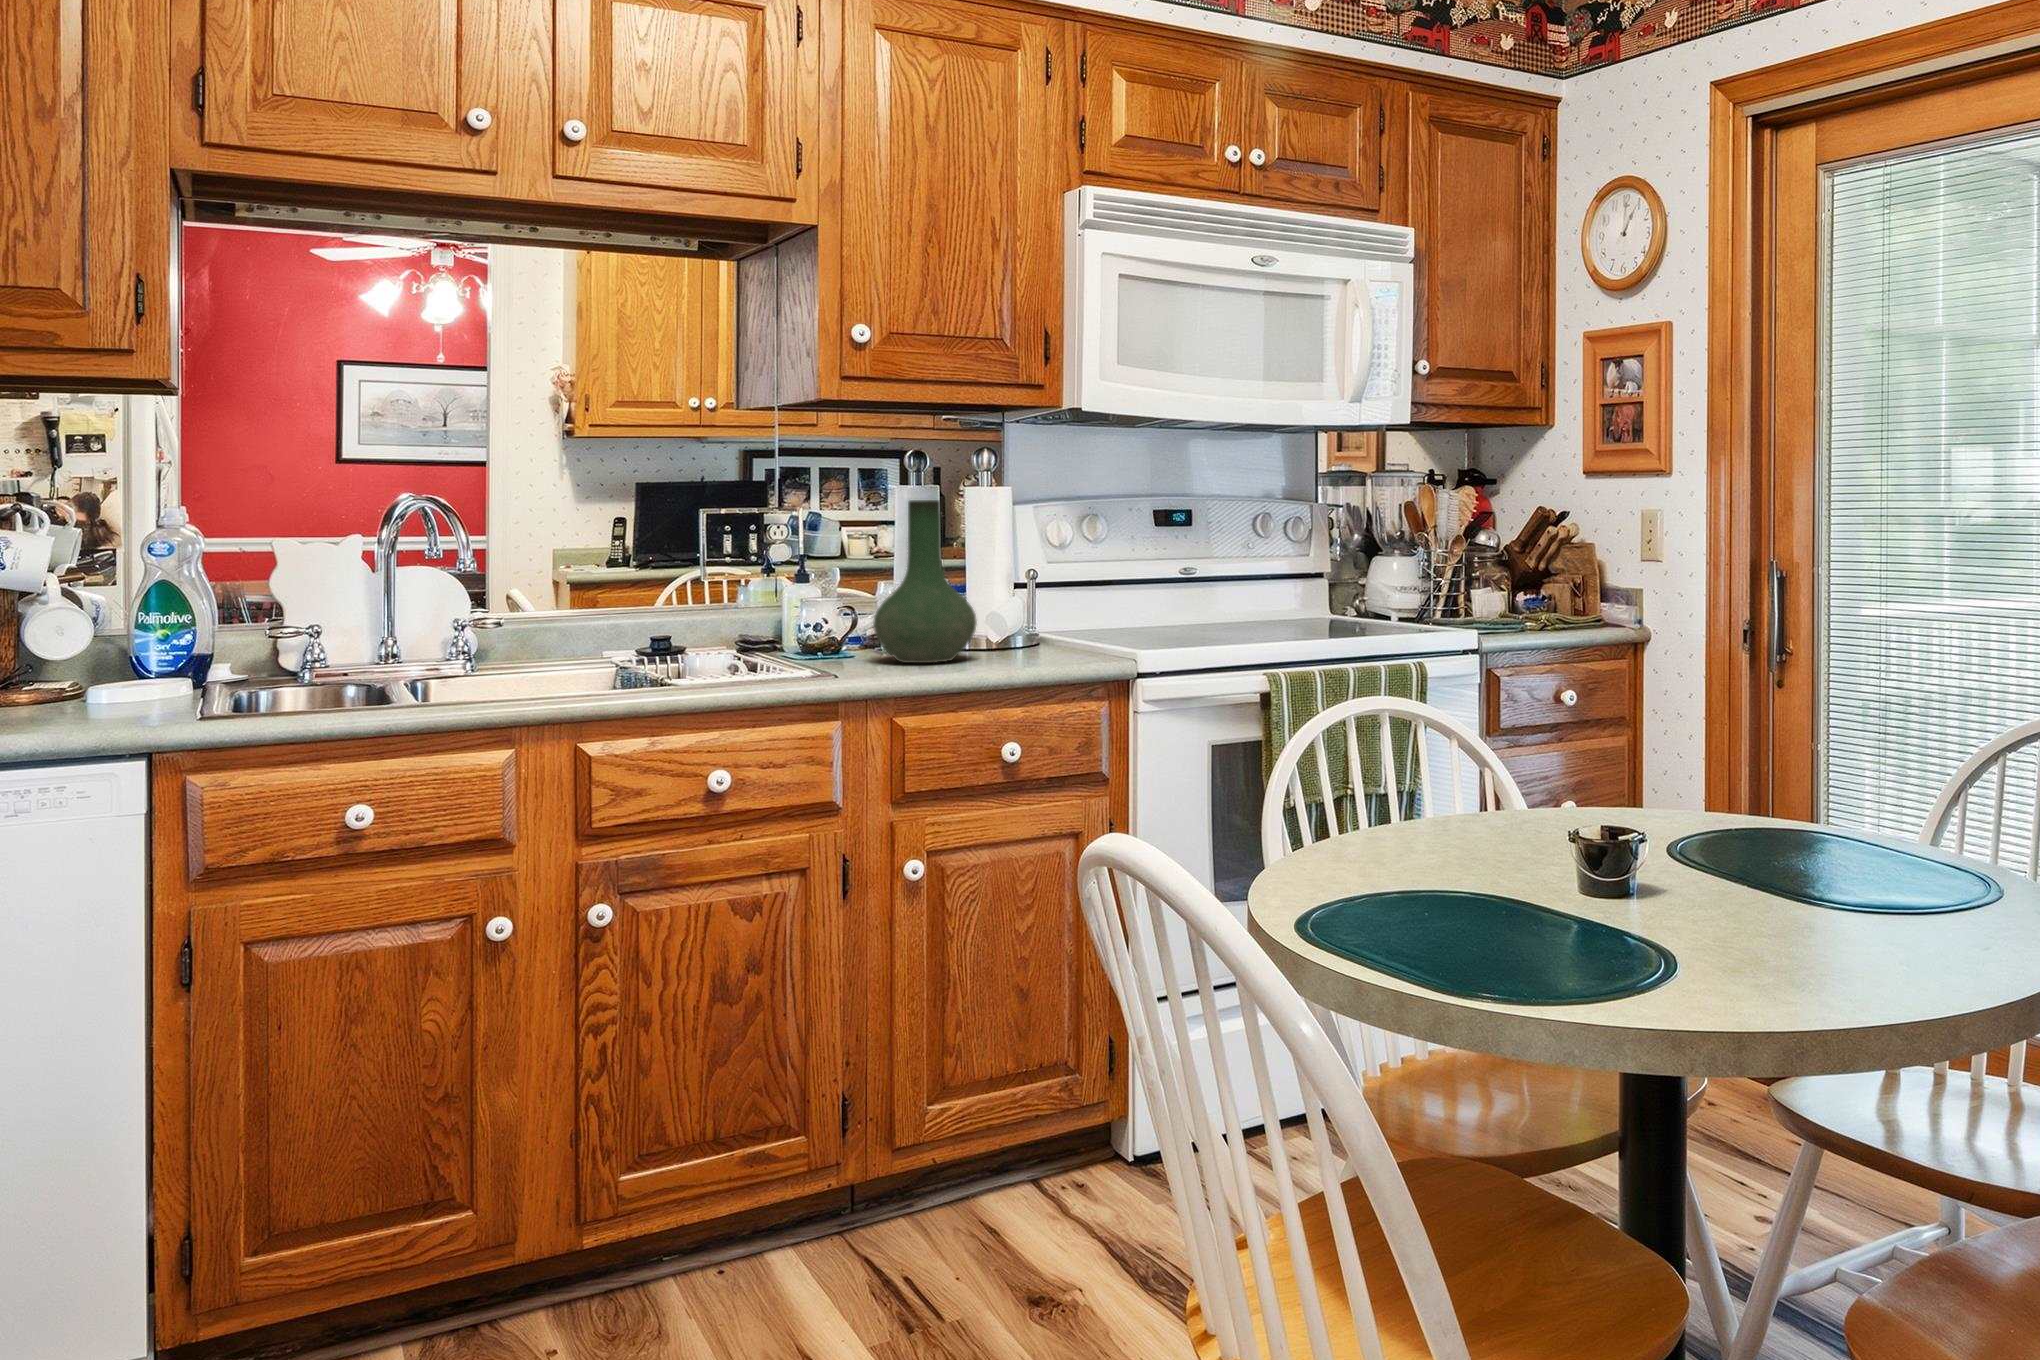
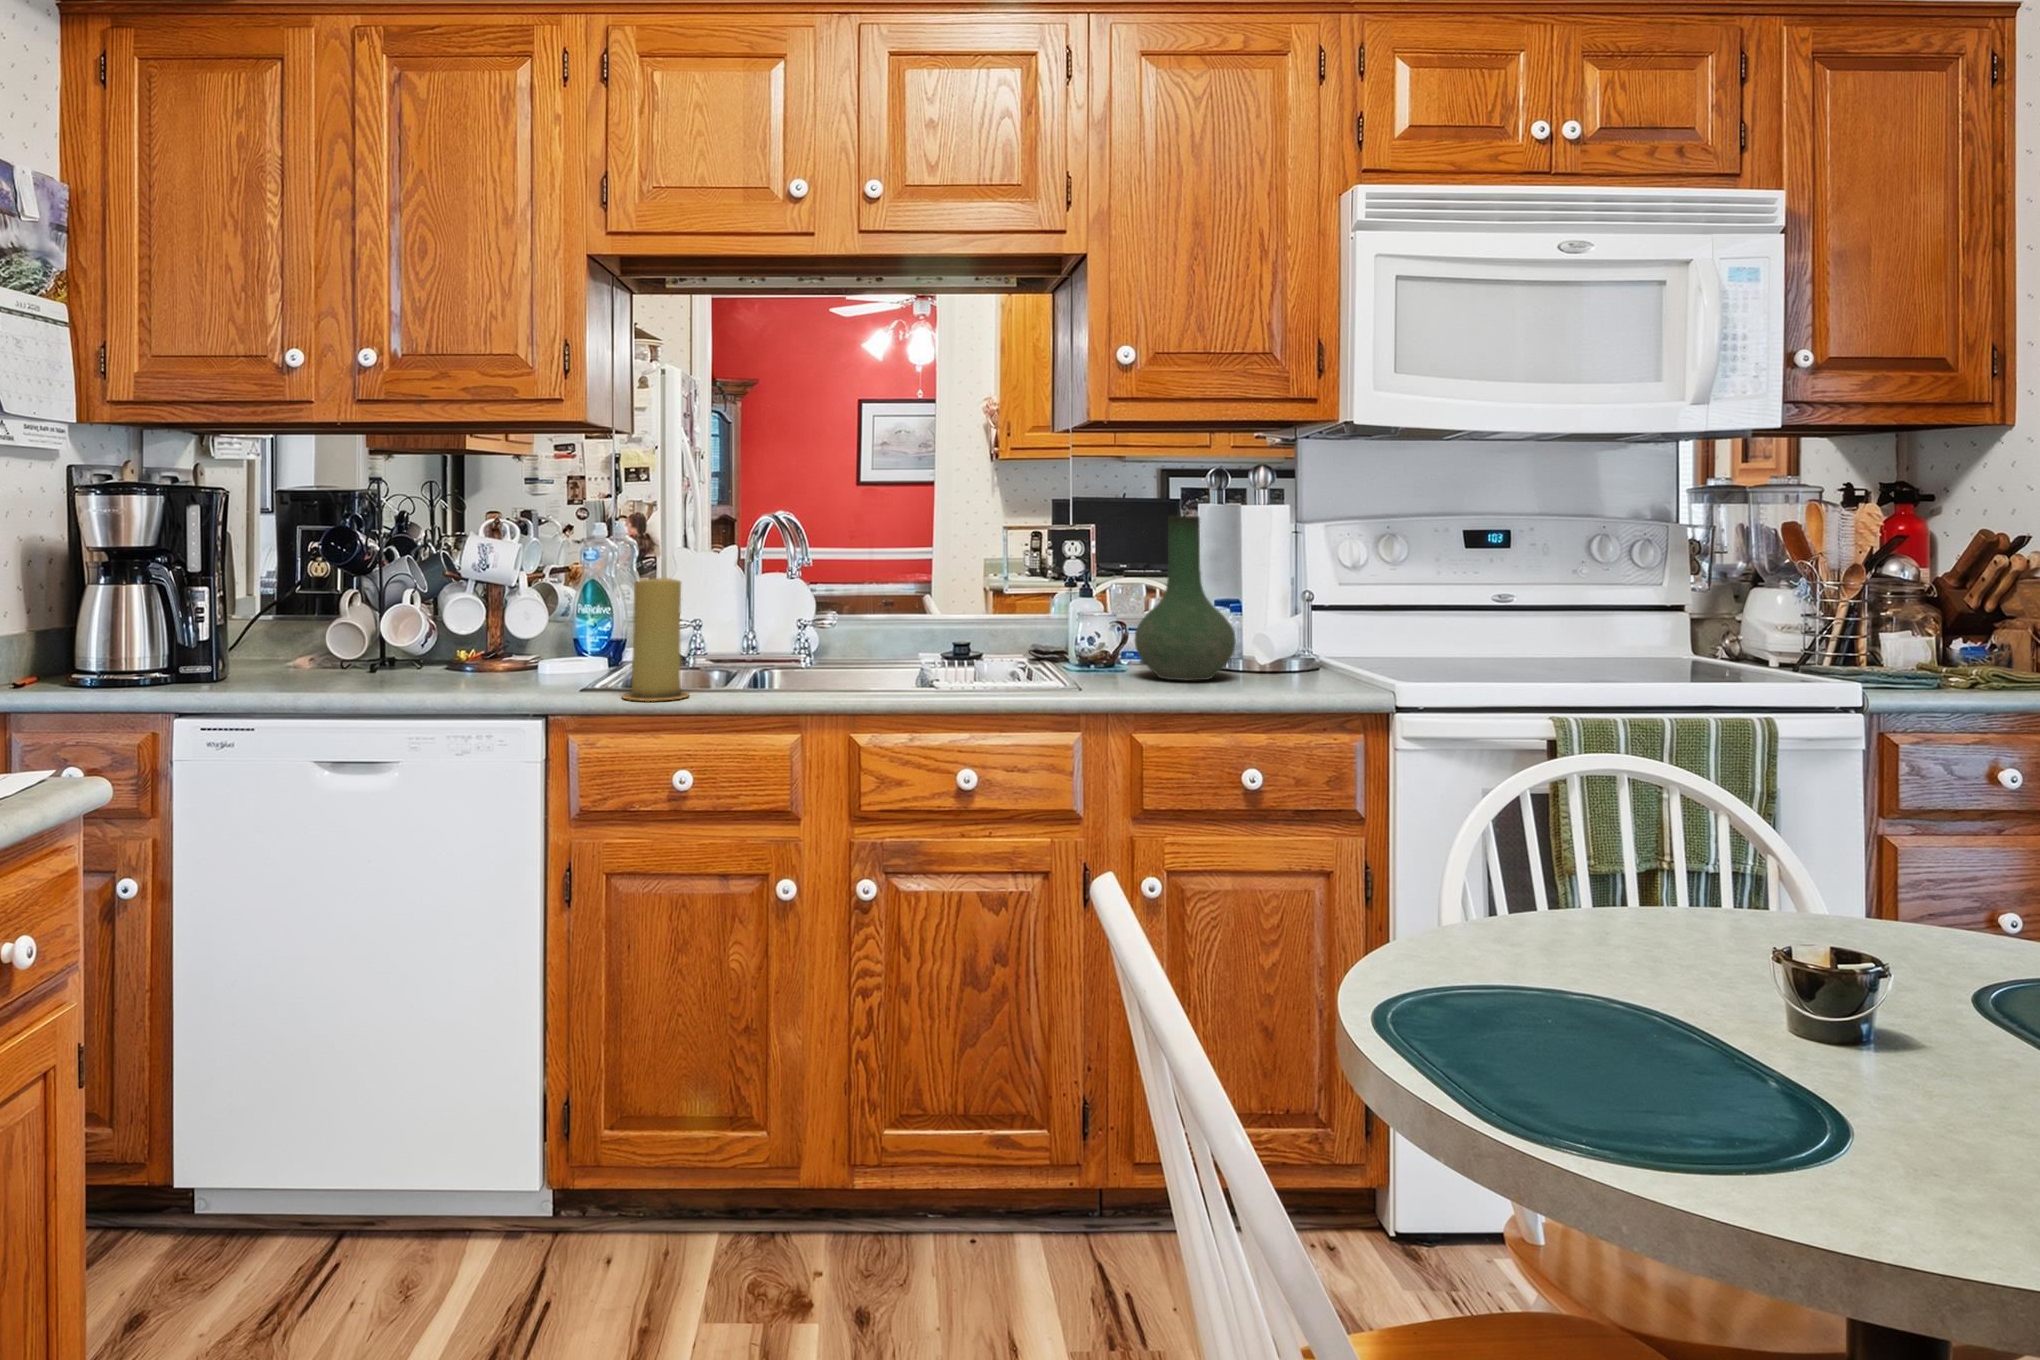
candle: none [276,577,372,722] -> present [622,578,689,701]

